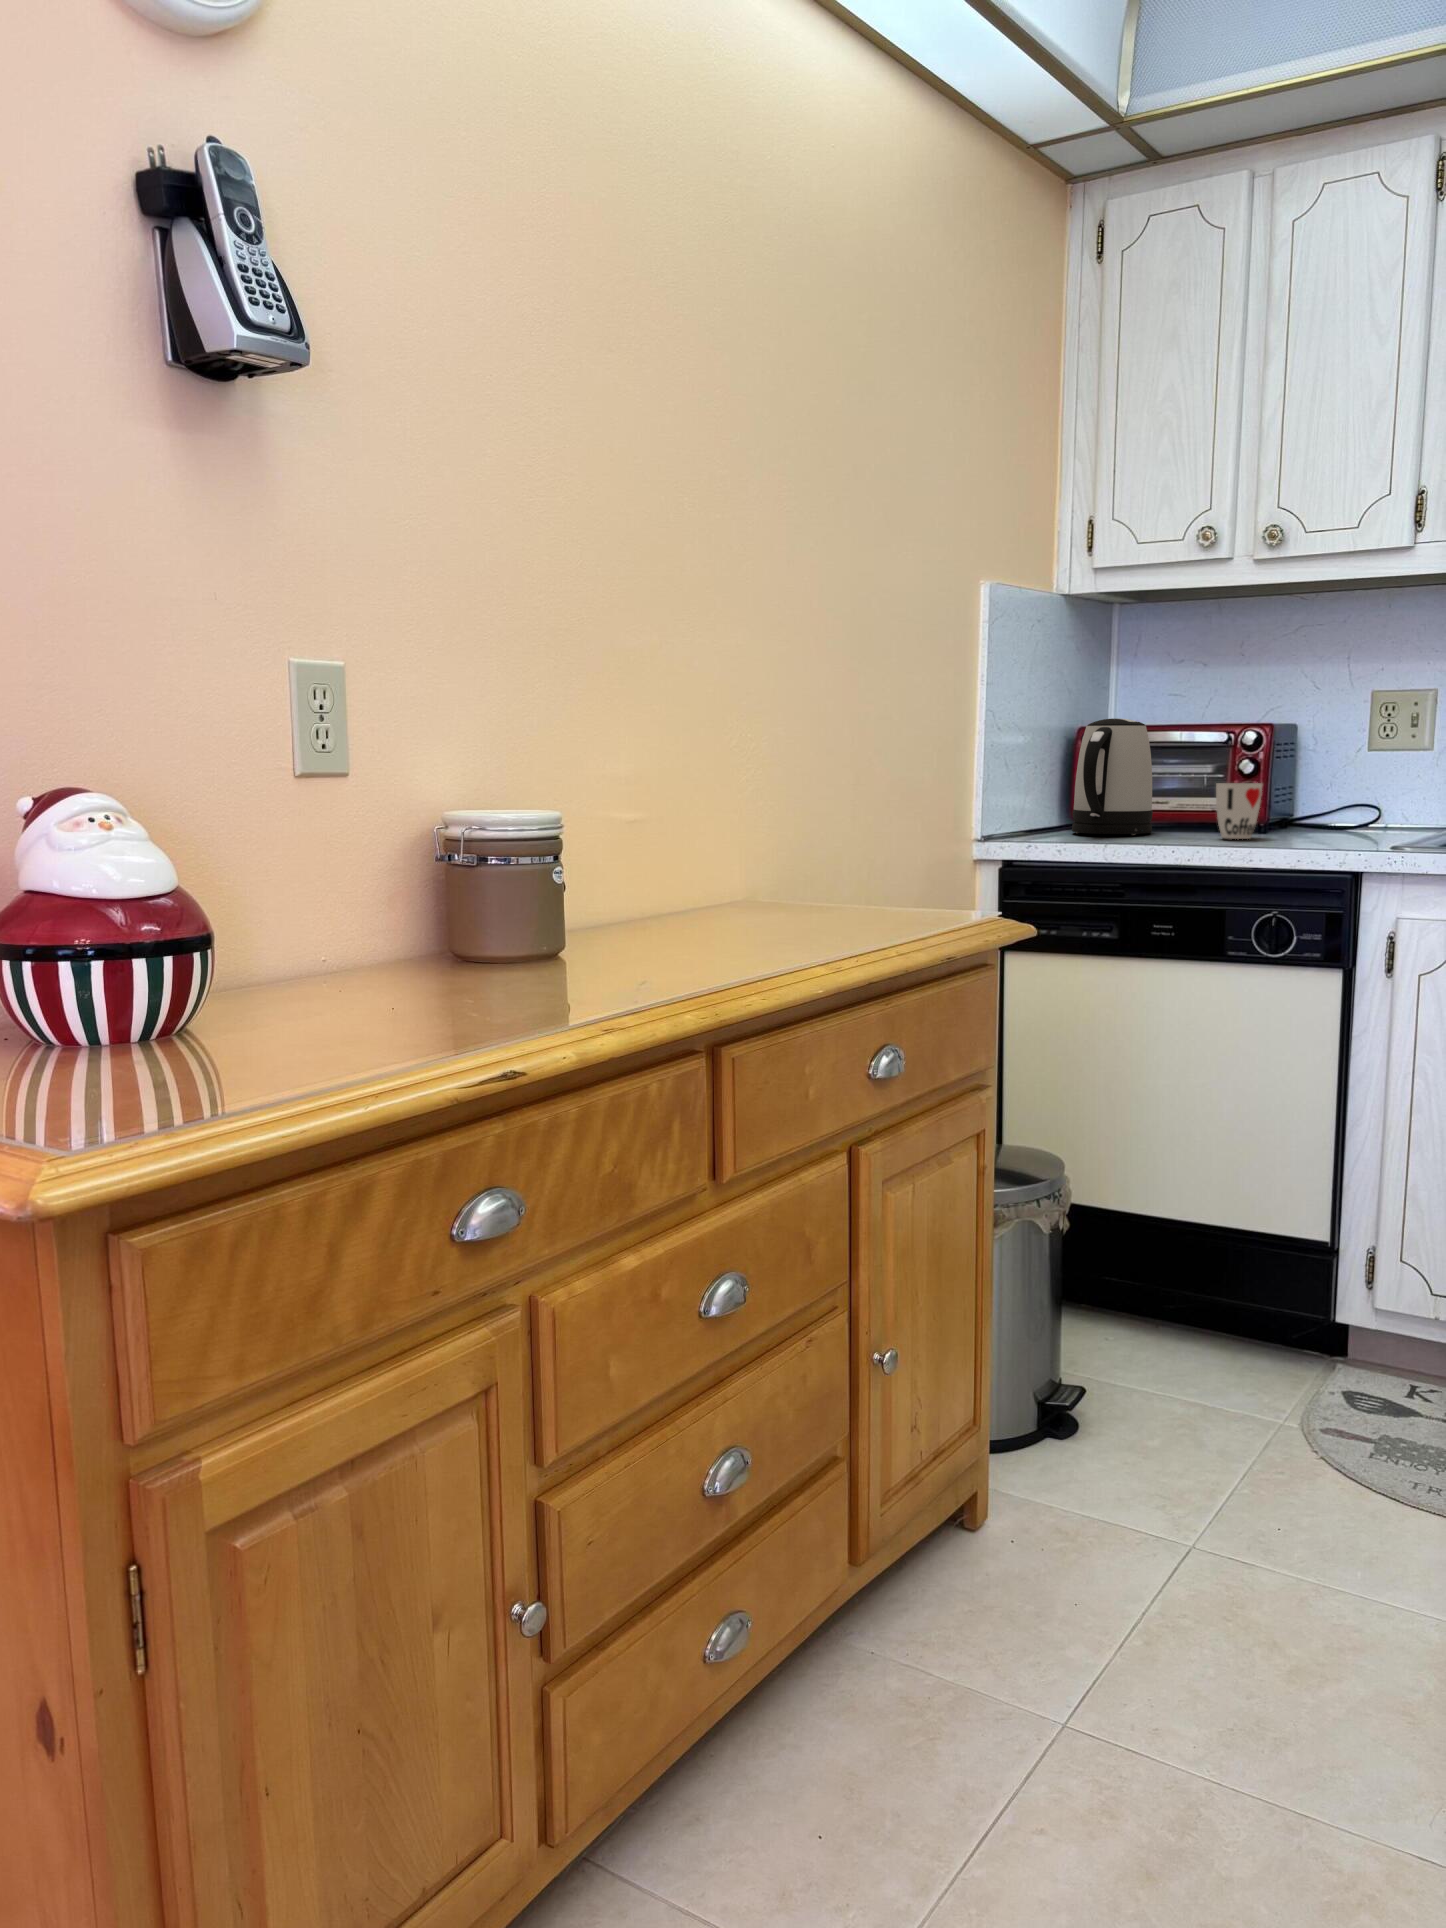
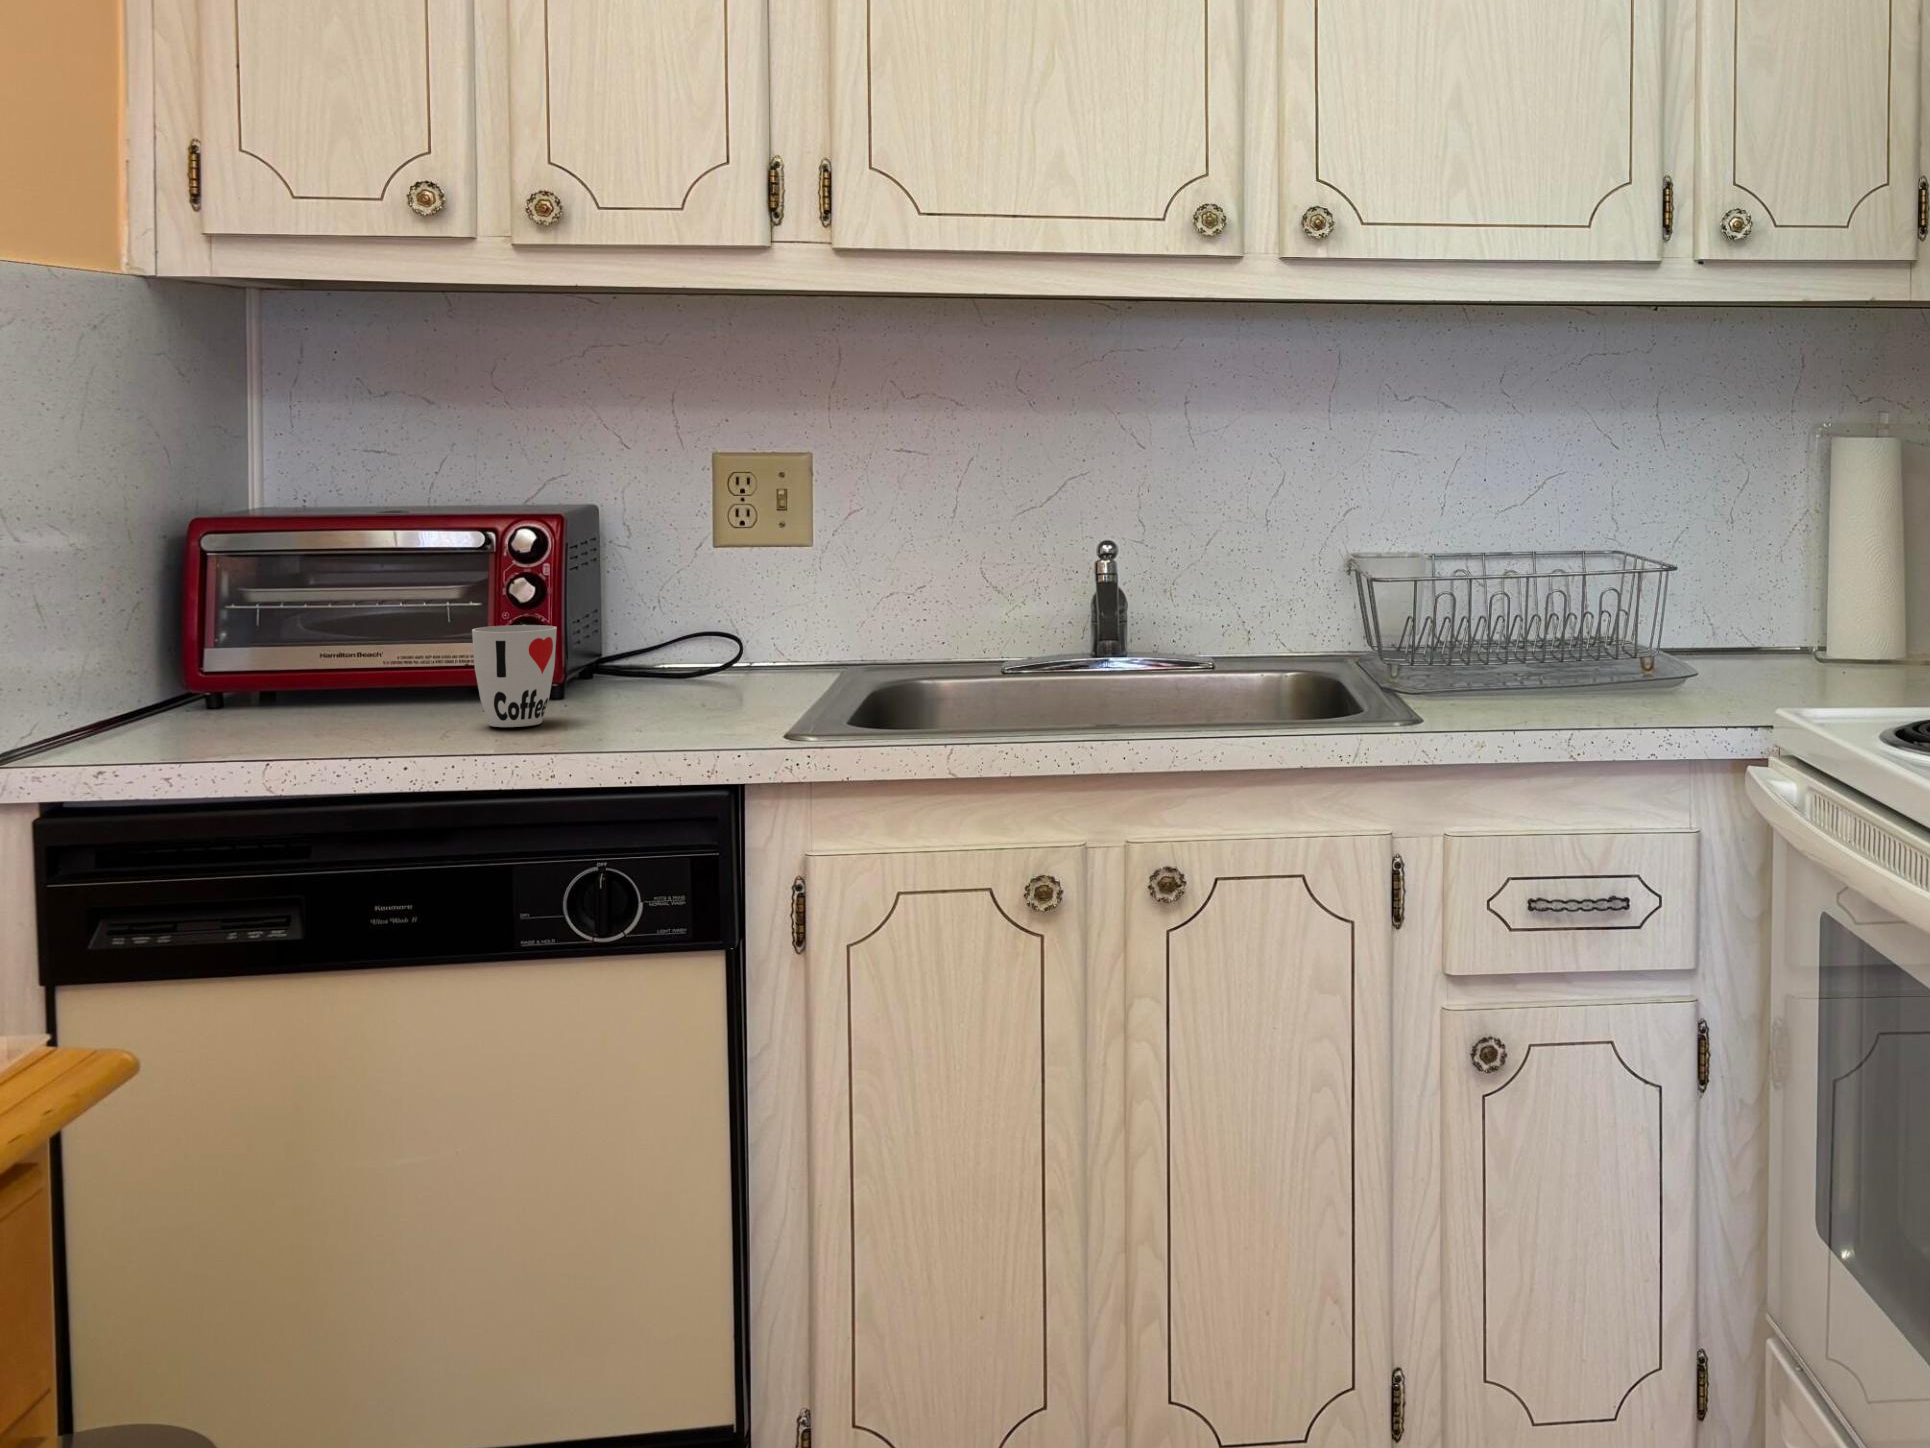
kettle: present [1072,718,1153,835] -> none [187,513,352,731]

